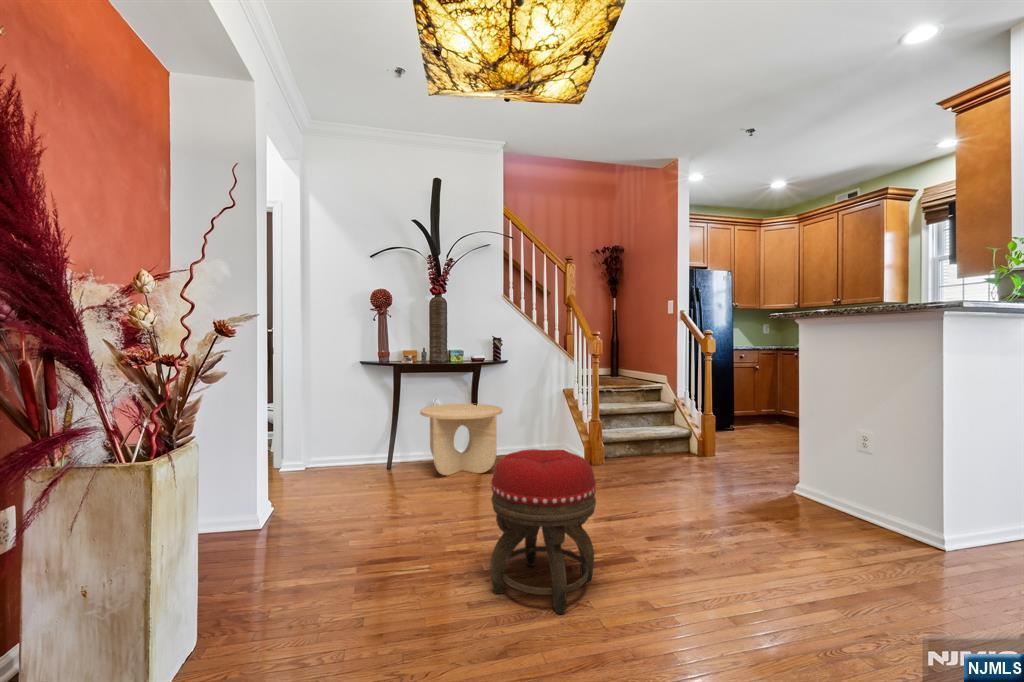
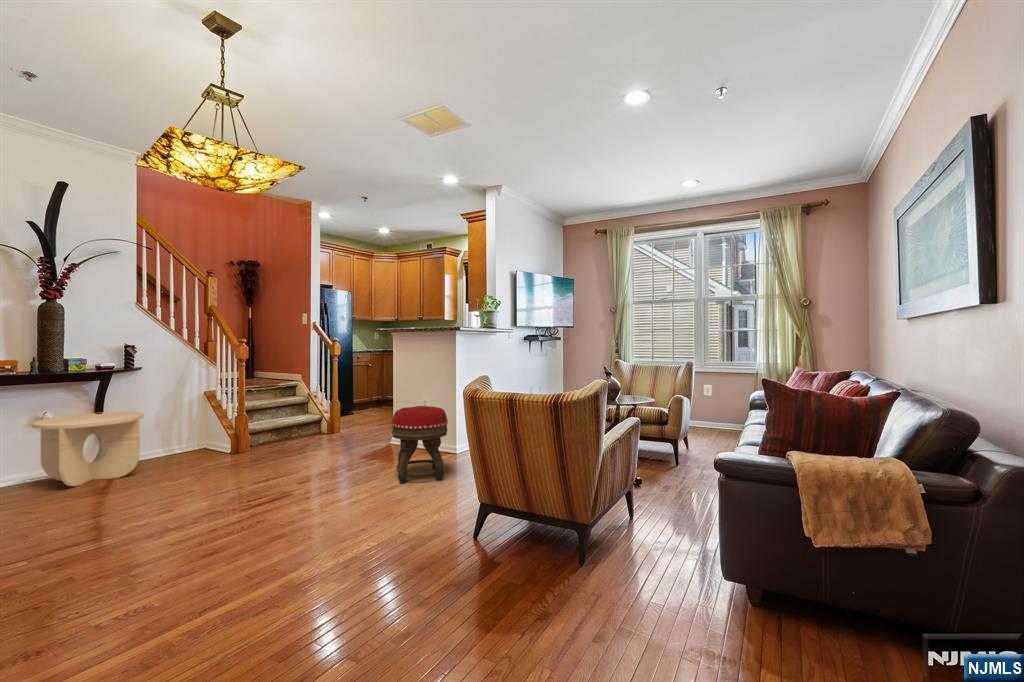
footstool: present [491,449,596,614] -> present [392,406,448,484]

